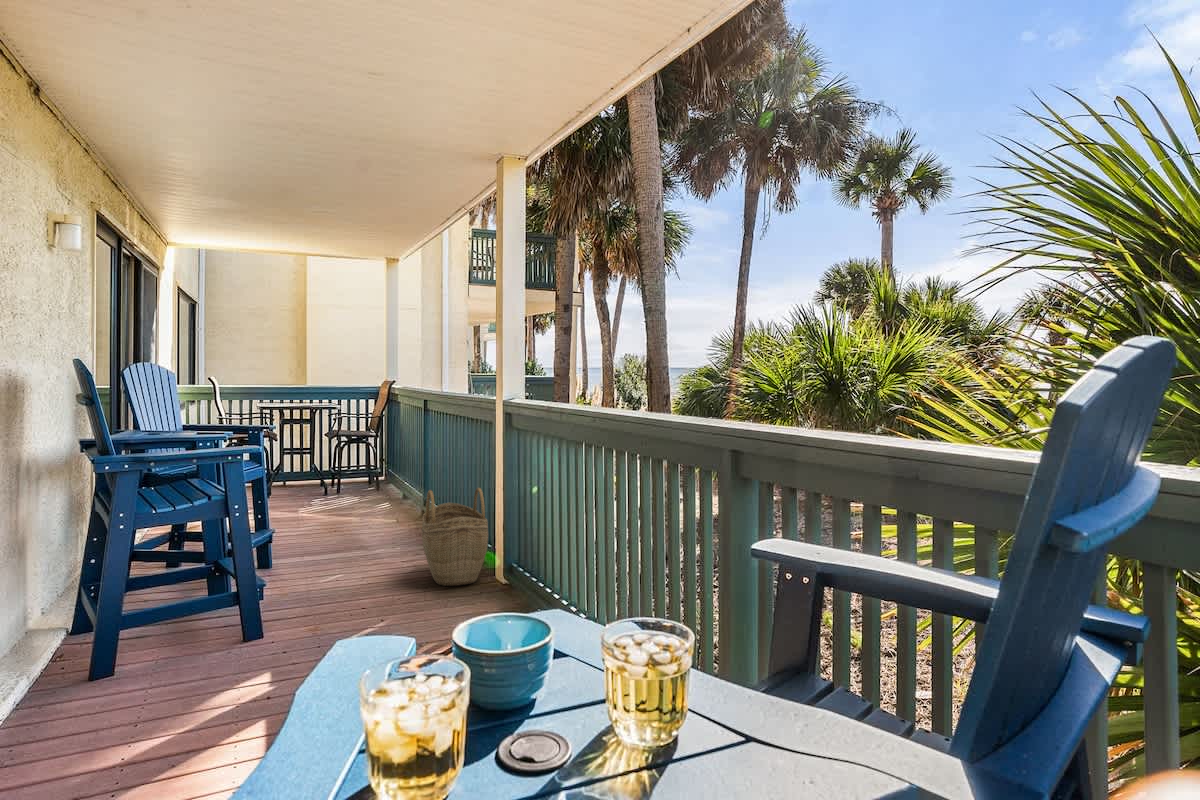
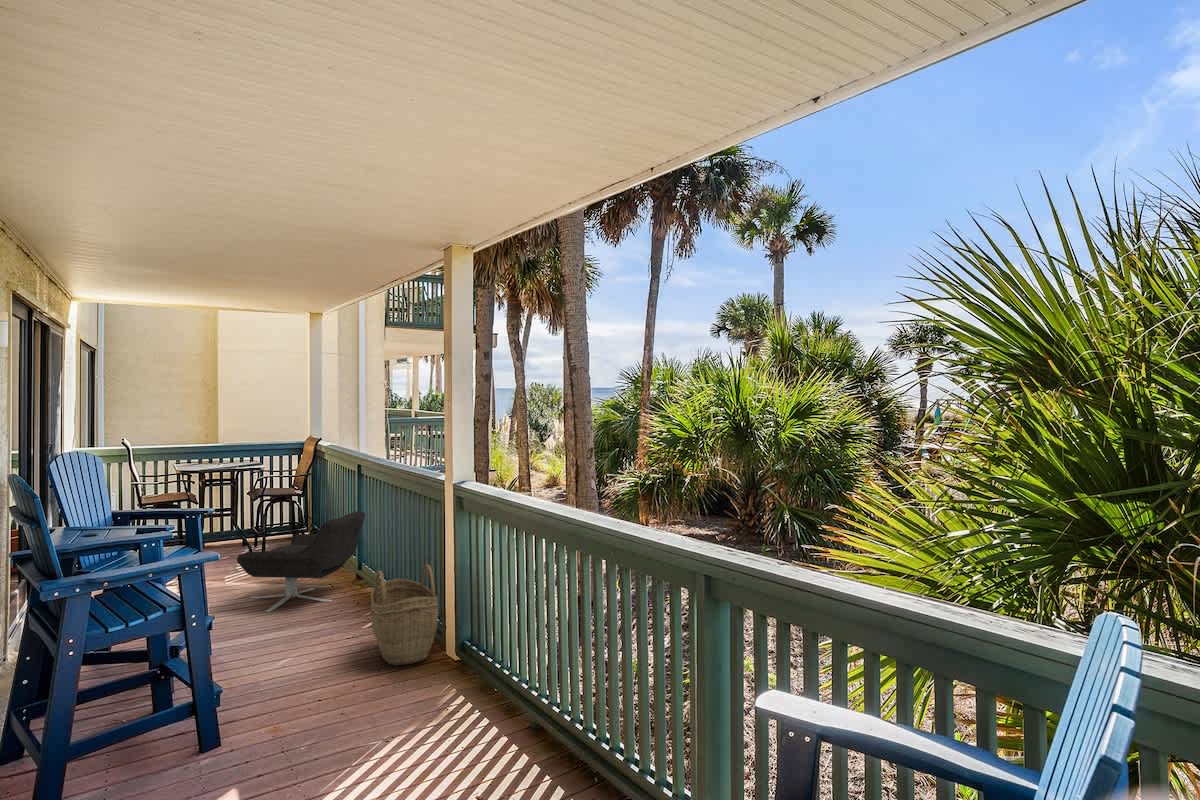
lounge chair: none [304,444,428,537] -> present [237,511,365,612]

